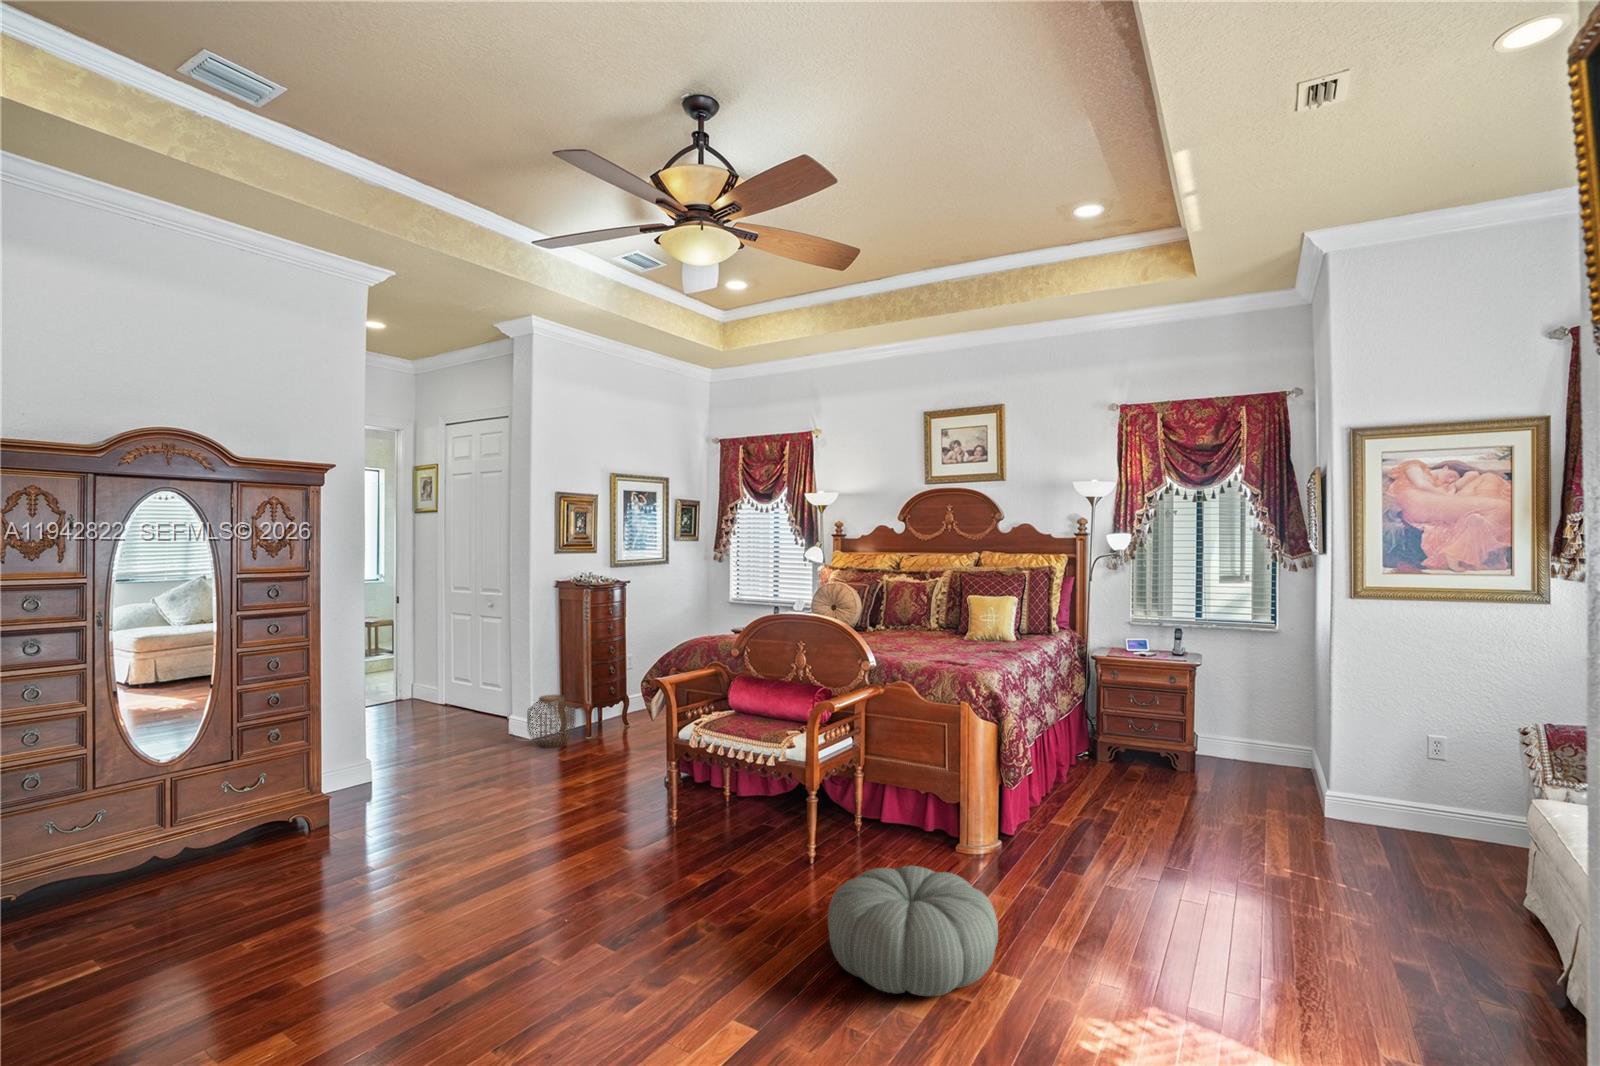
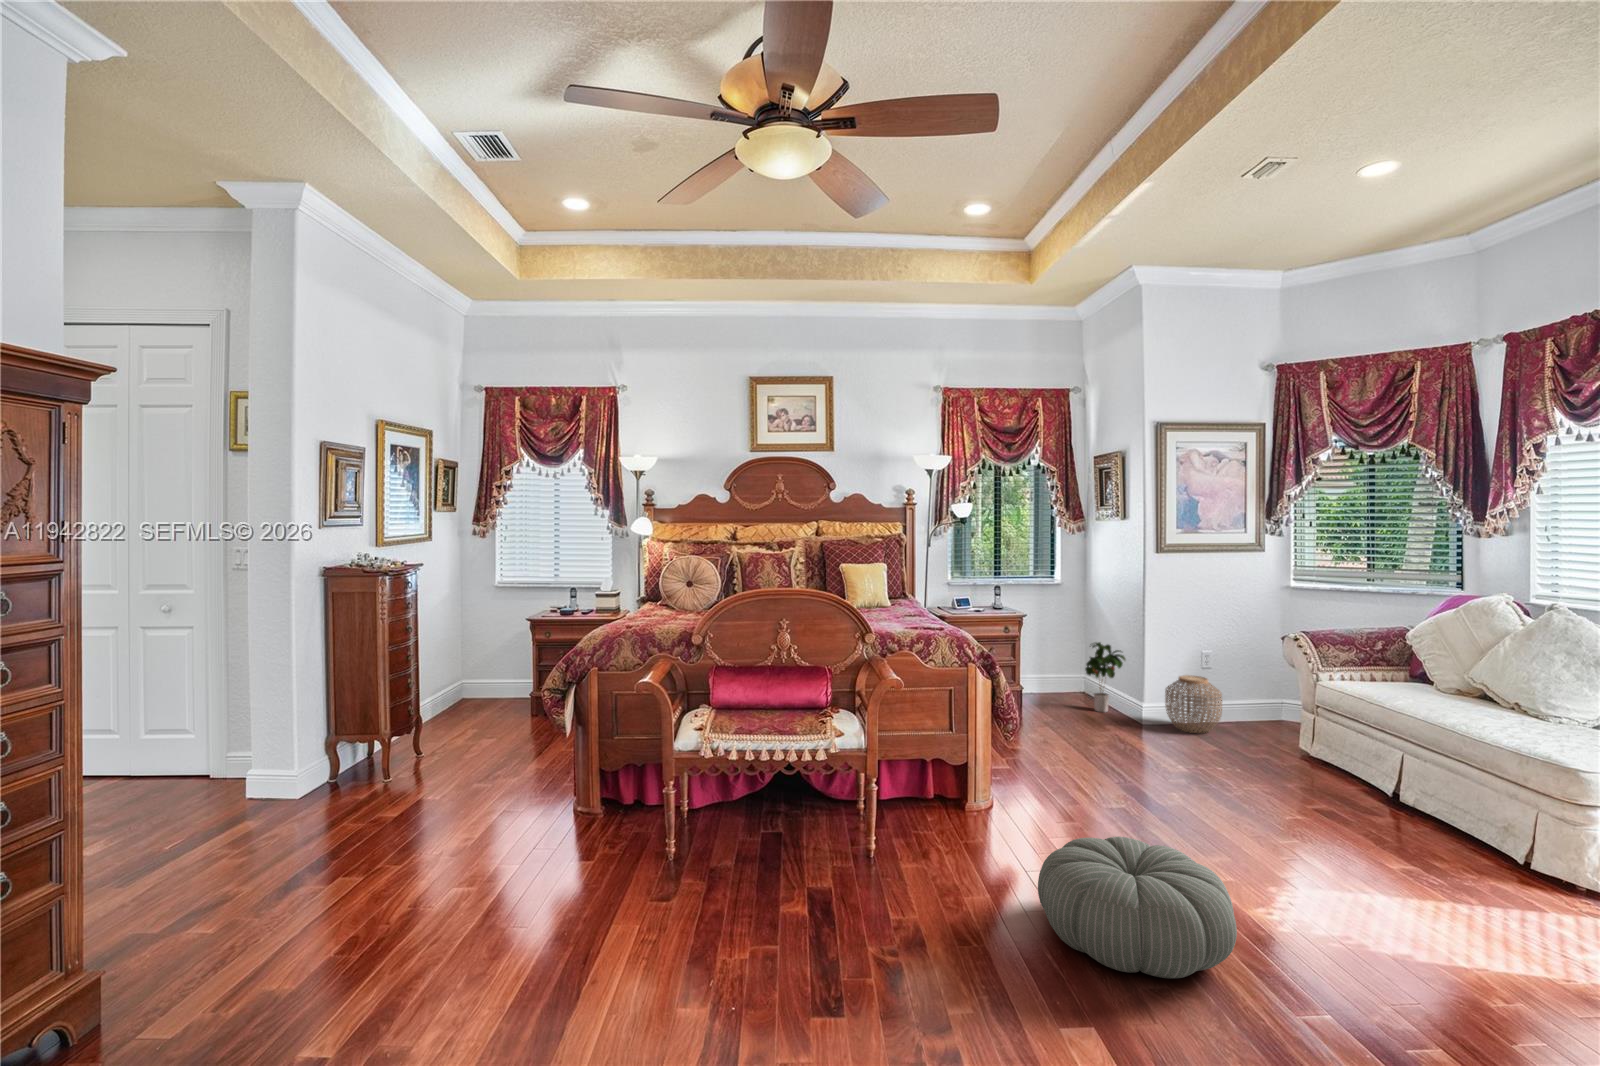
woven basket: present [527,695,575,748] -> present [1165,675,1222,733]
potted plant: none [1286,705,1320,793] -> present [1085,642,1126,712]

